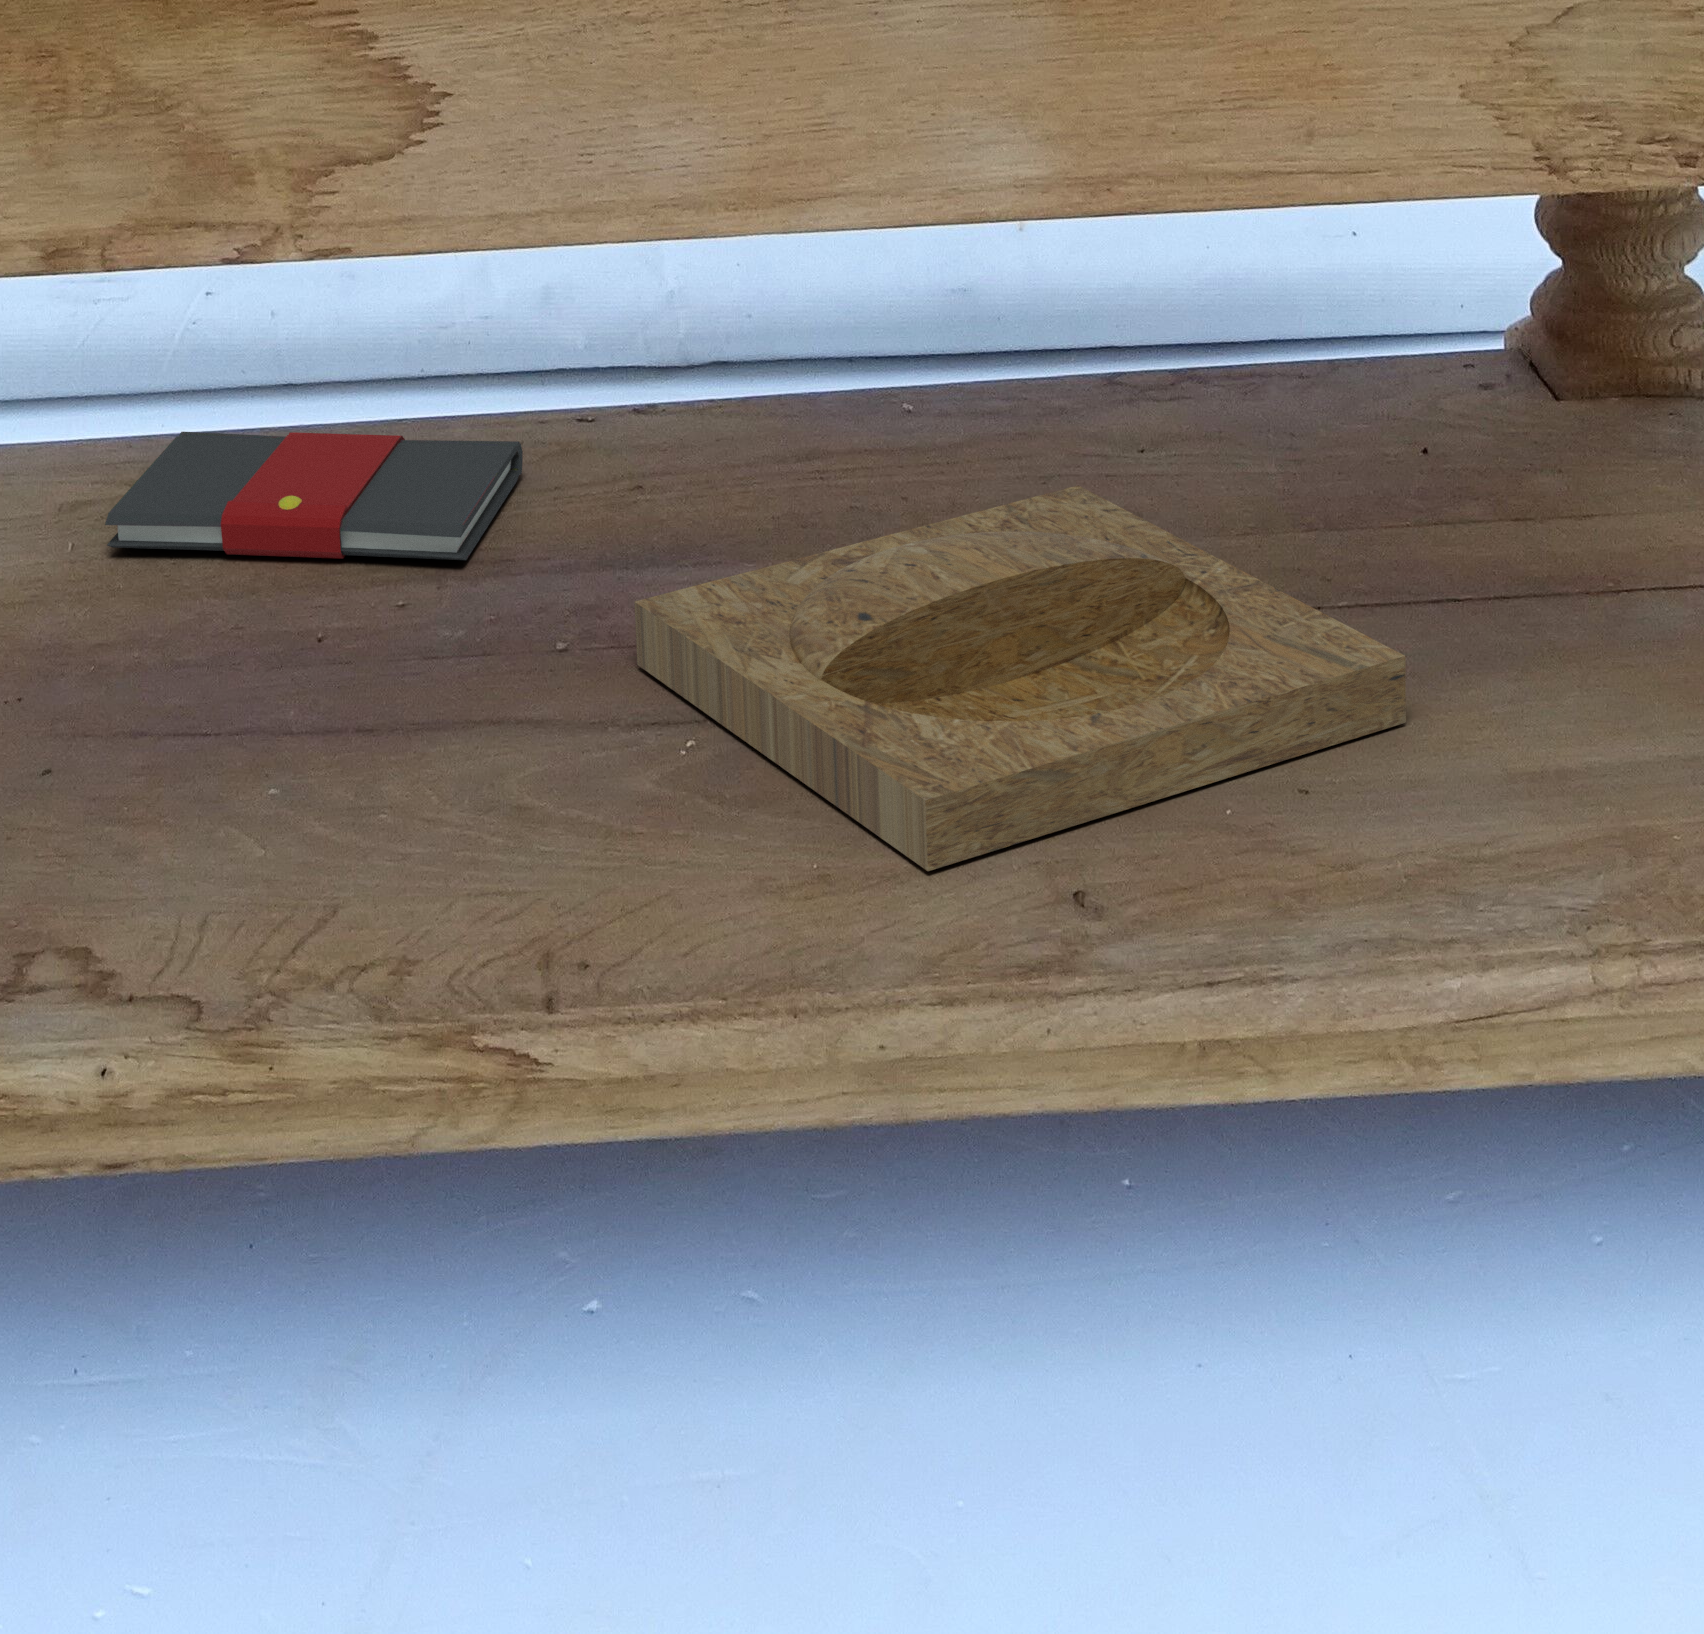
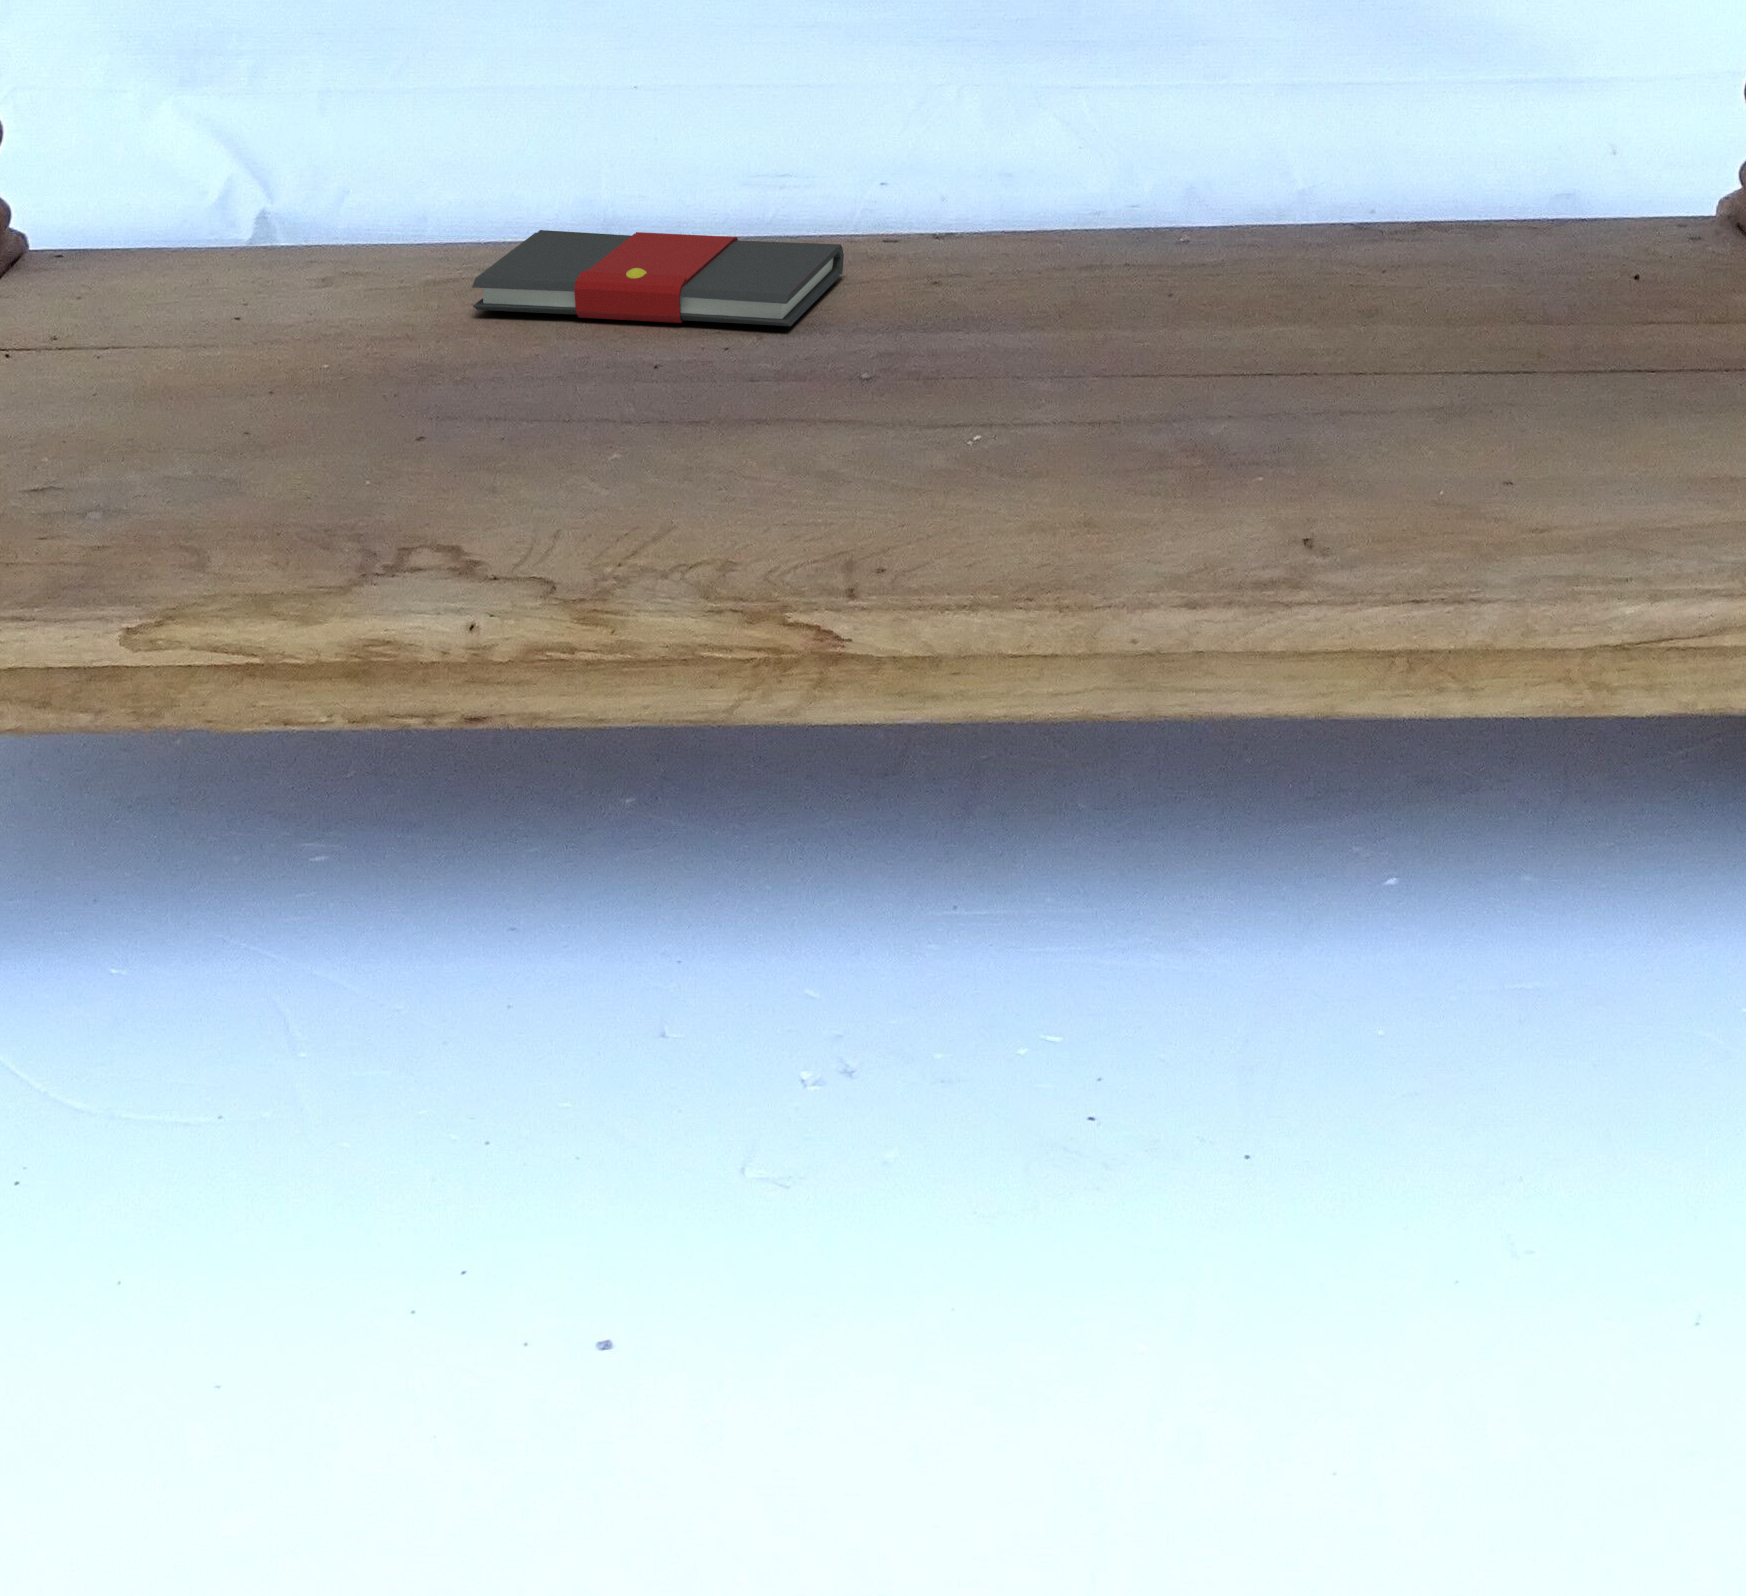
tray: present [634,485,1406,871] -> none [938,278,1610,521]

